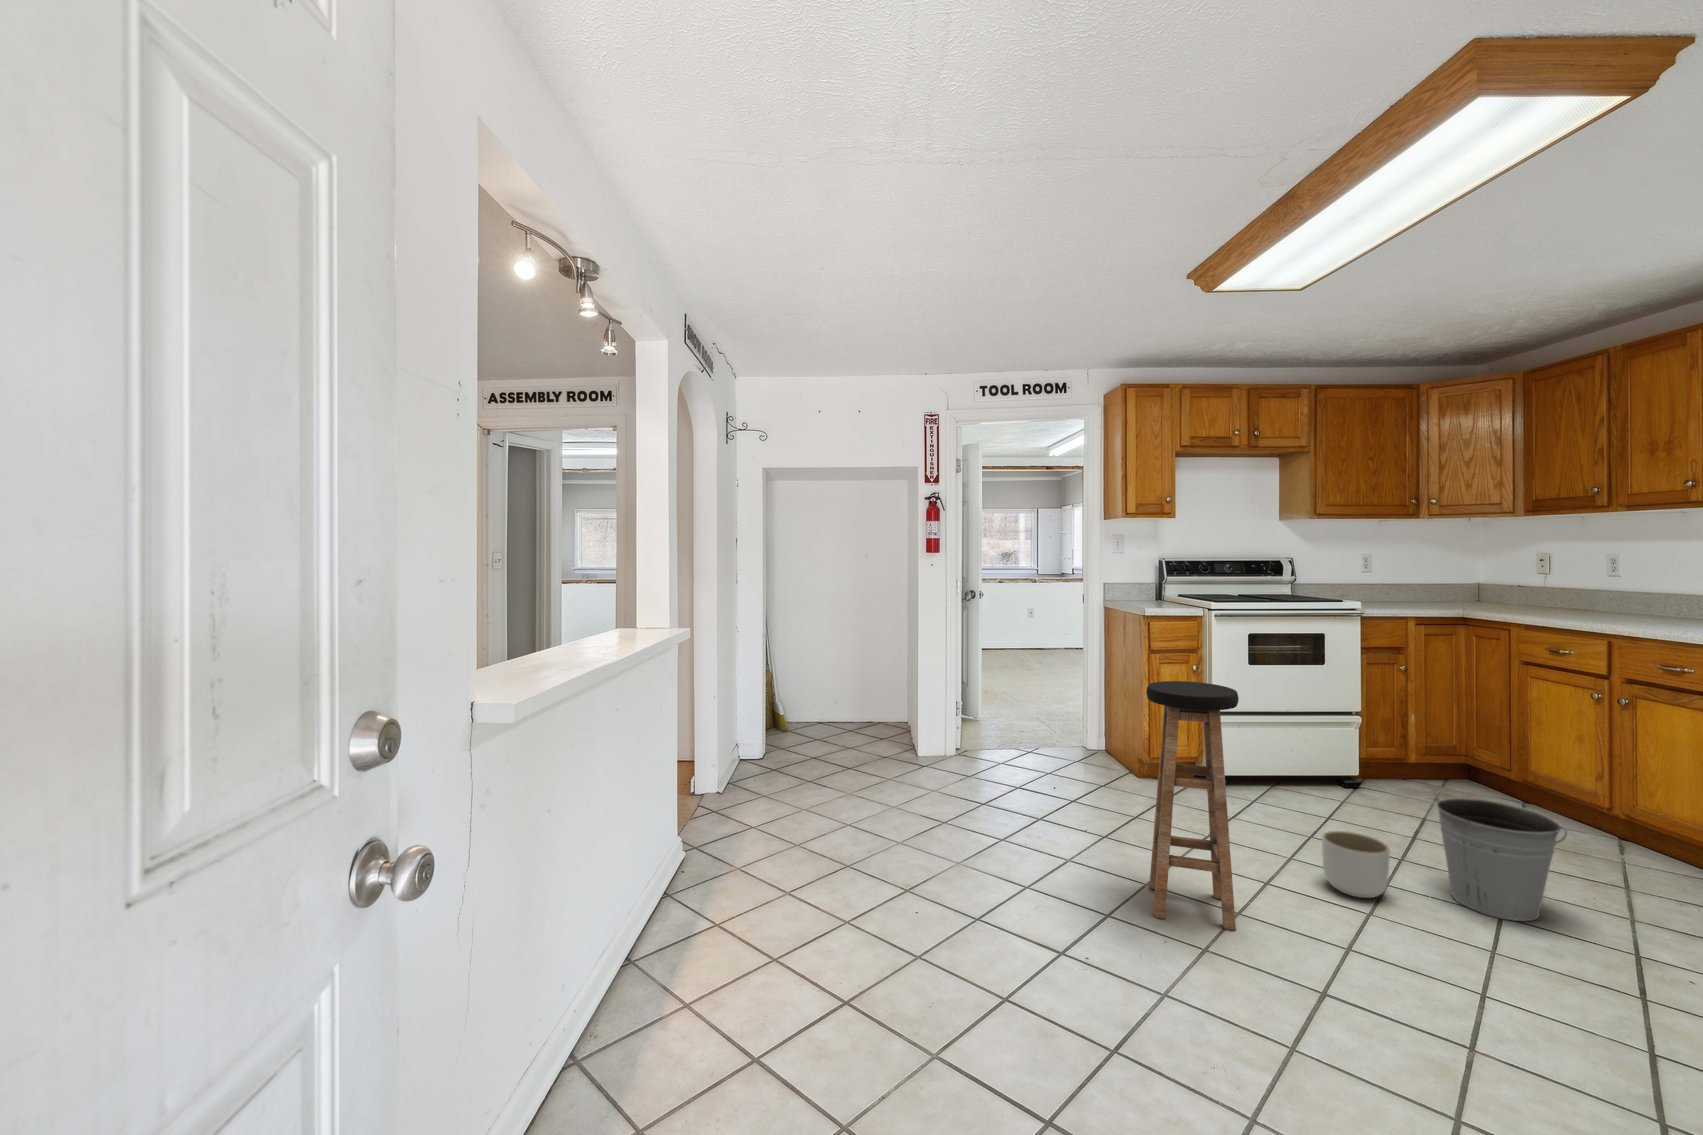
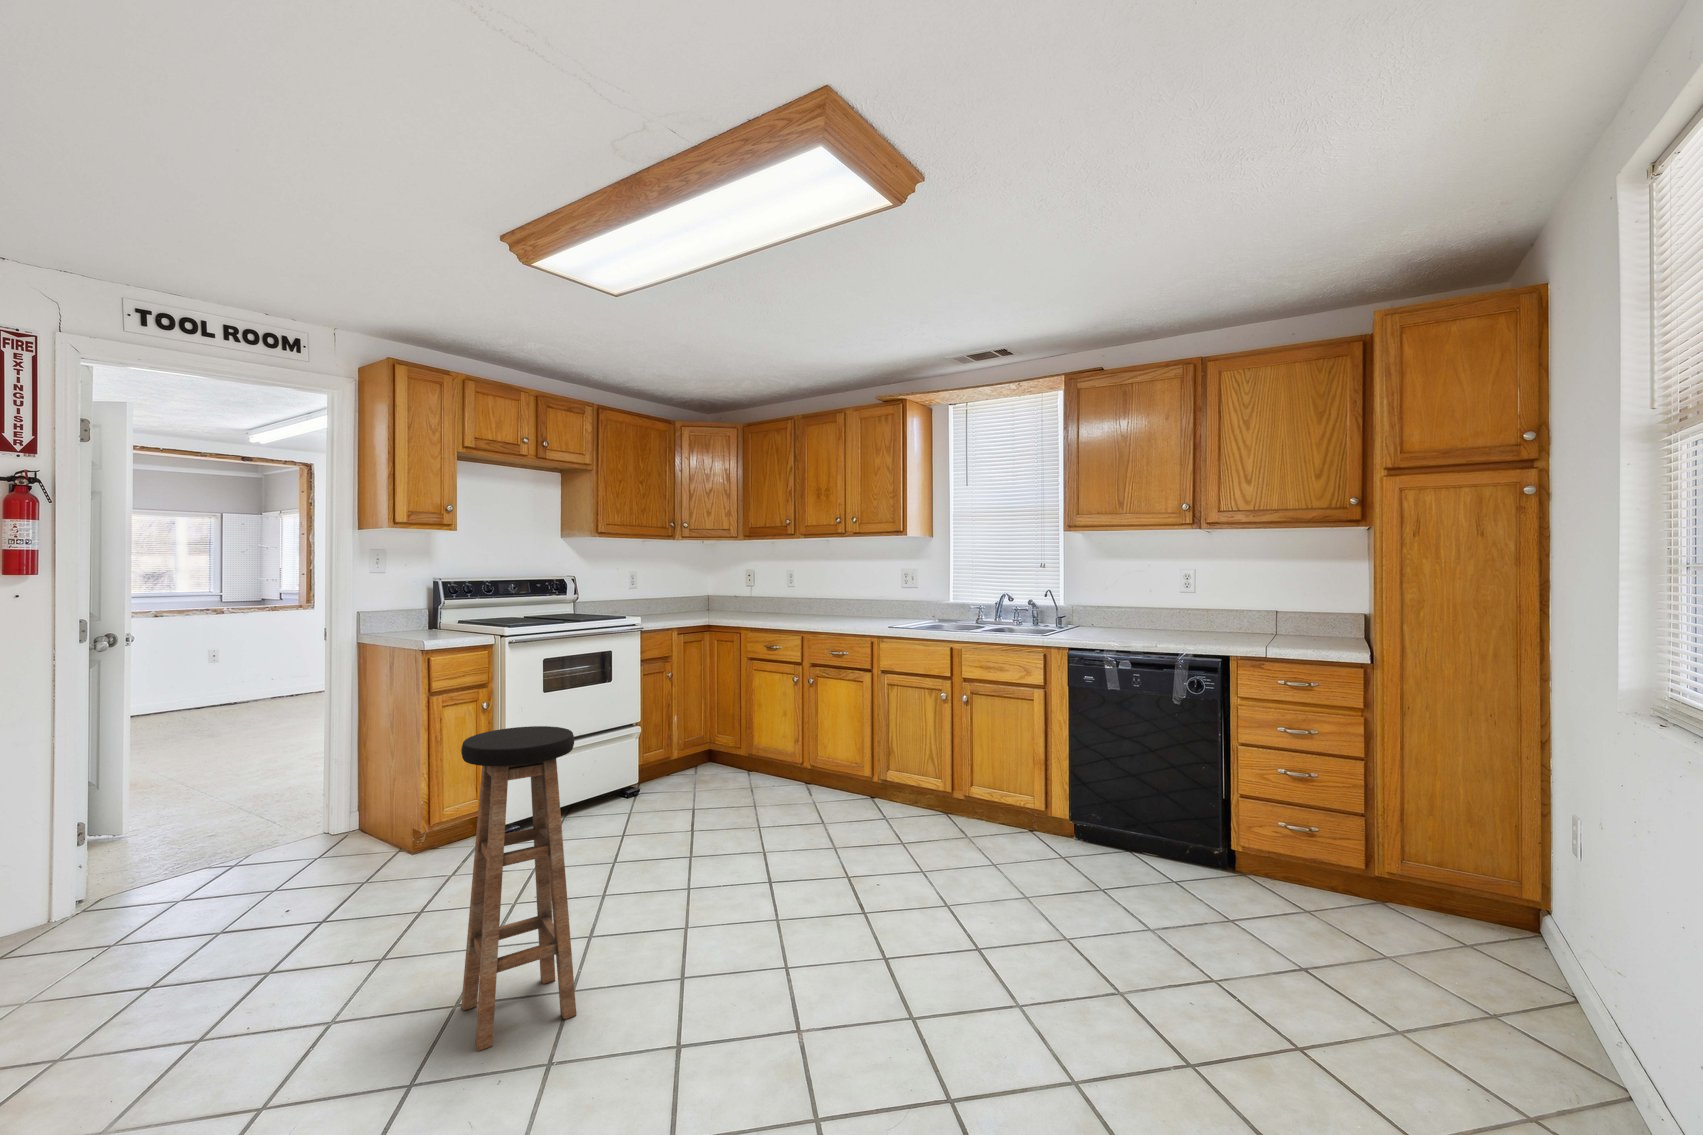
bucket: present [1435,797,1567,921] -> none [720,784,805,886]
planter: present [1322,831,1390,898] -> none [640,848,696,915]

